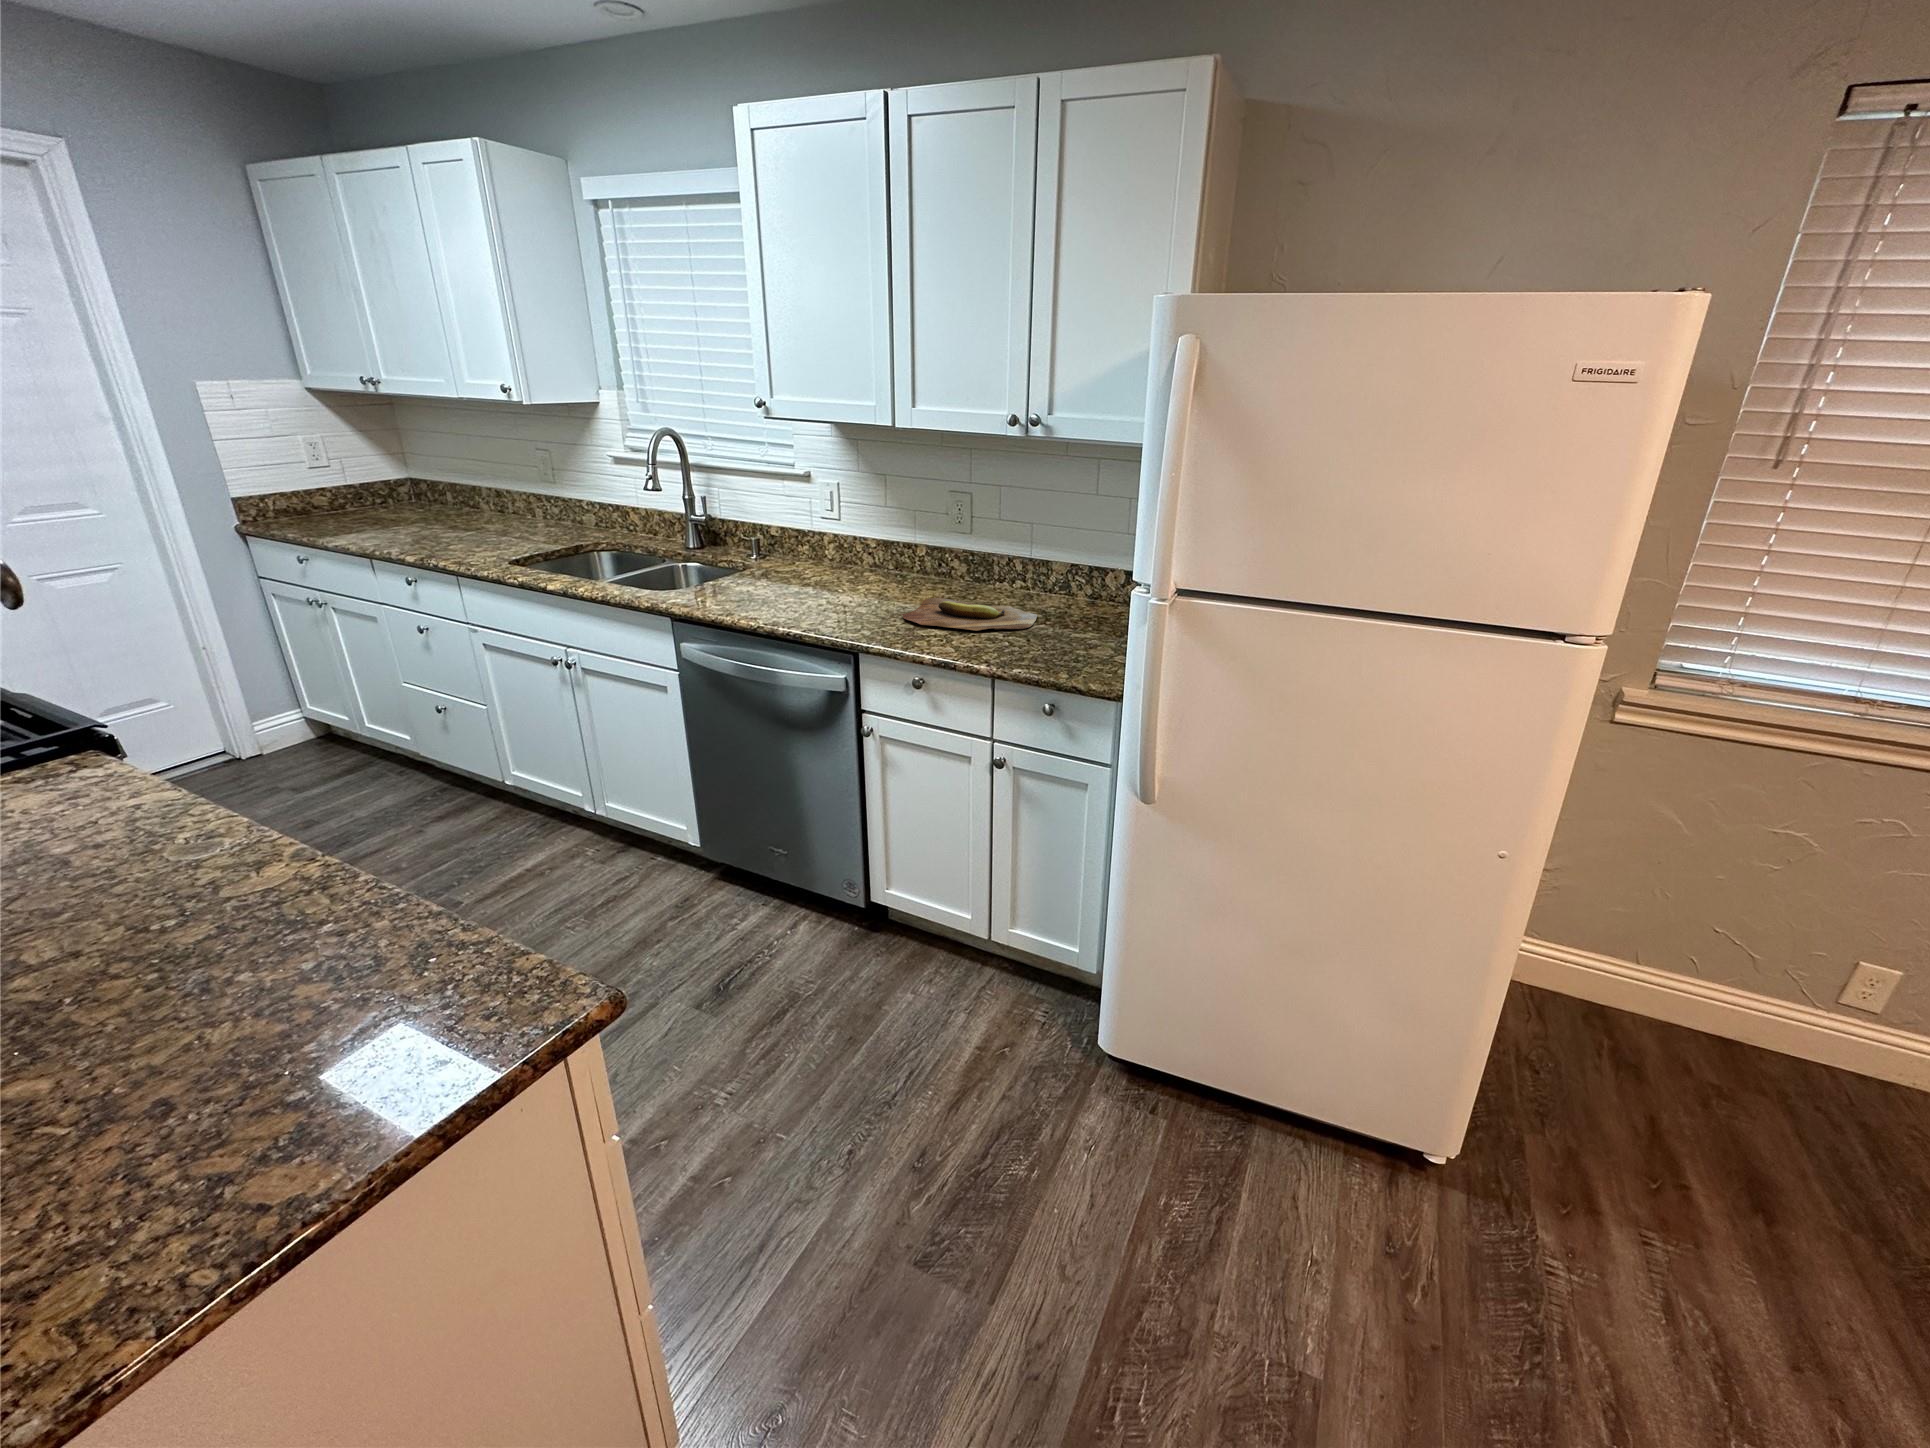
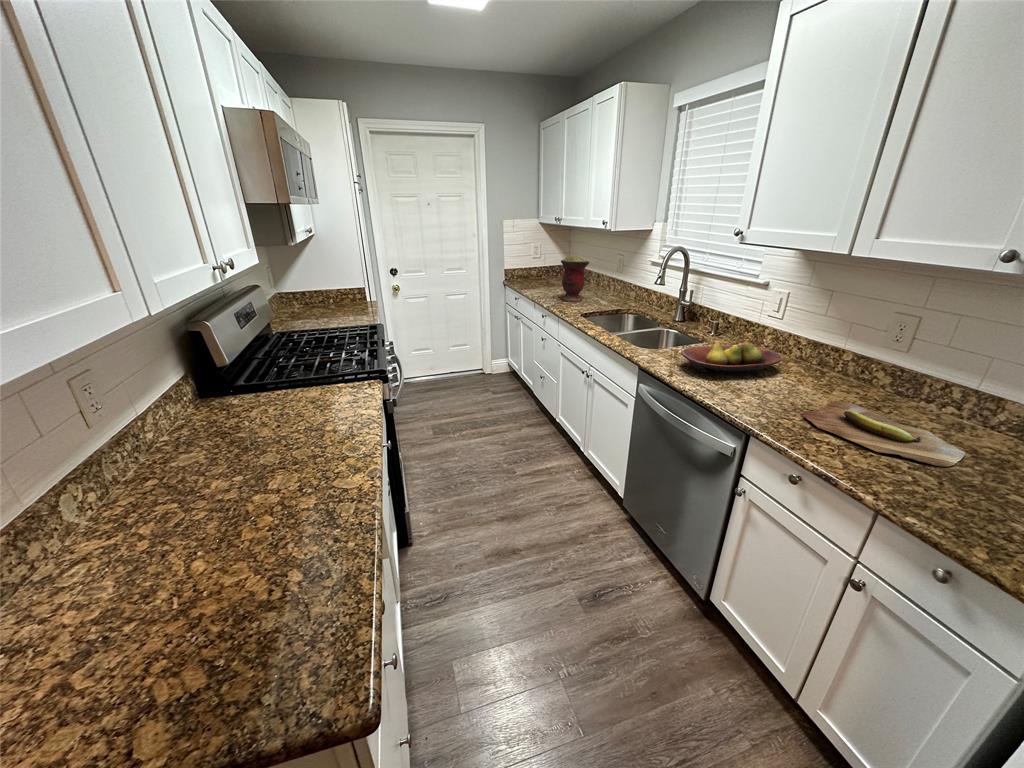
vase: none [413,453,486,546] -> present [561,256,589,302]
fruit bowl: none [733,552,858,602] -> present [682,342,783,374]

